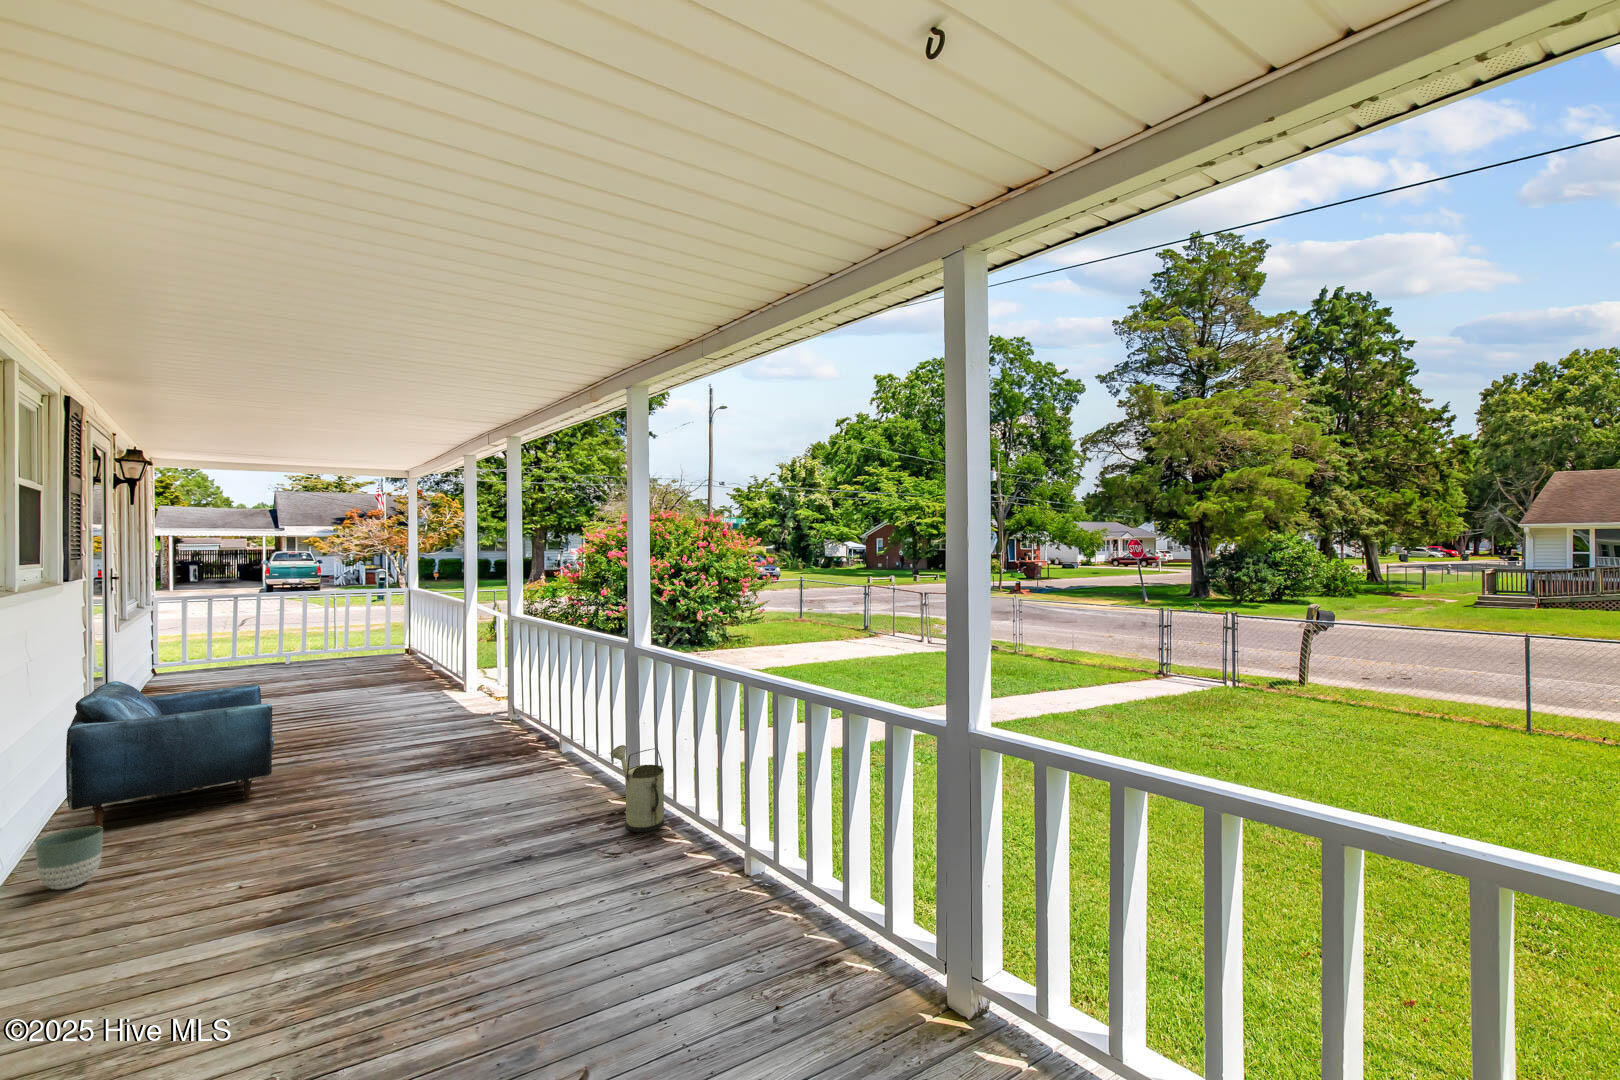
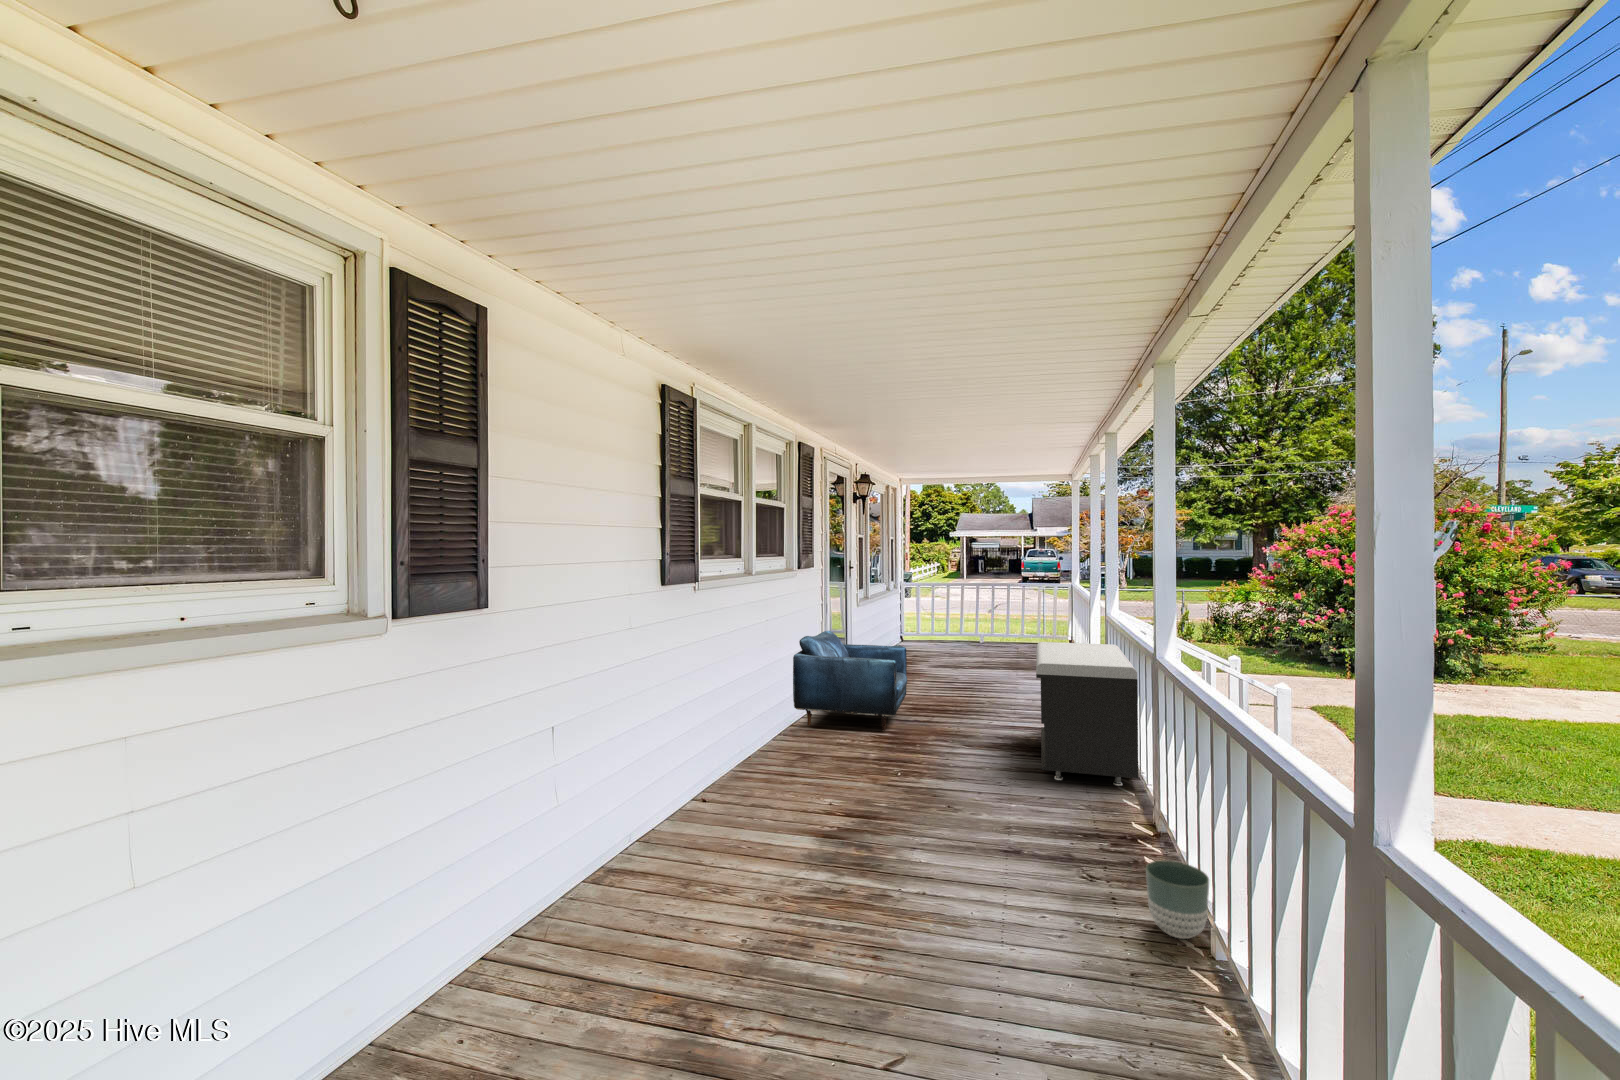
storage bench: none [460,646,590,787] -> present [1036,642,1138,786]
watering can: present [611,745,664,832] -> none [1123,763,1173,871]
planter: present [35,826,103,889] -> present [1146,860,1209,939]

